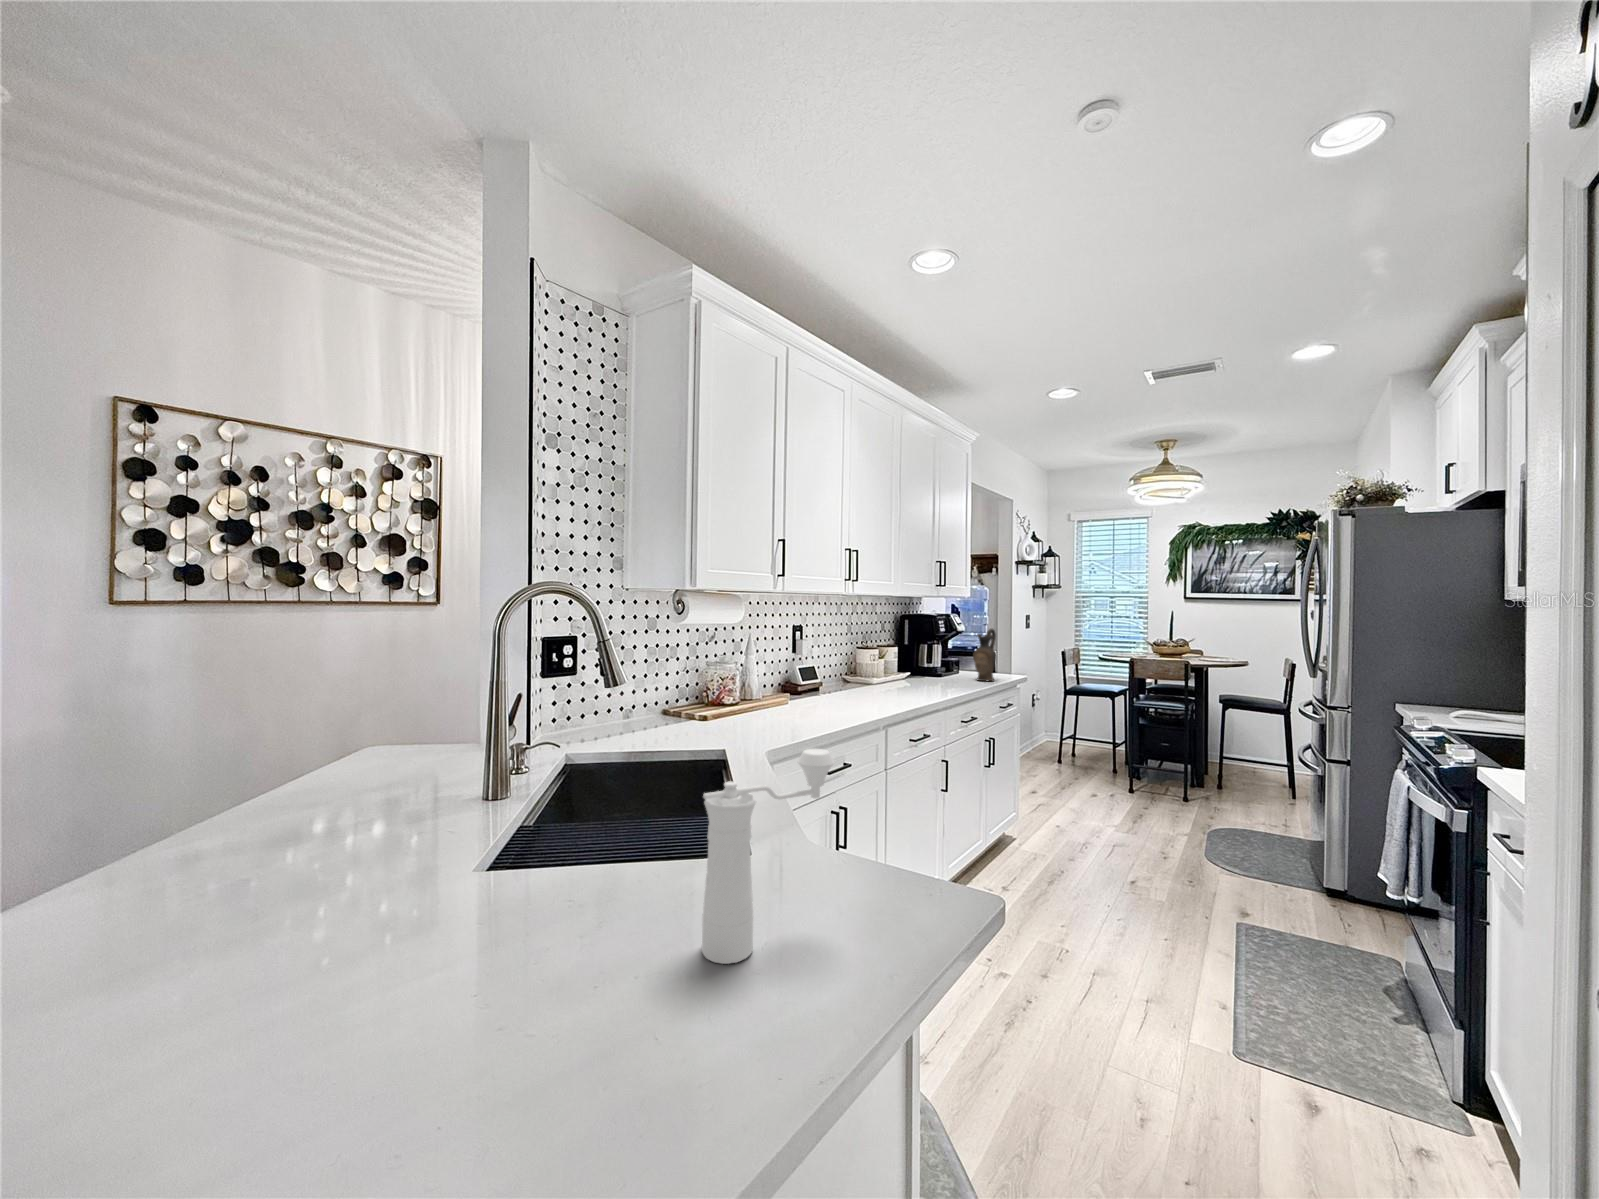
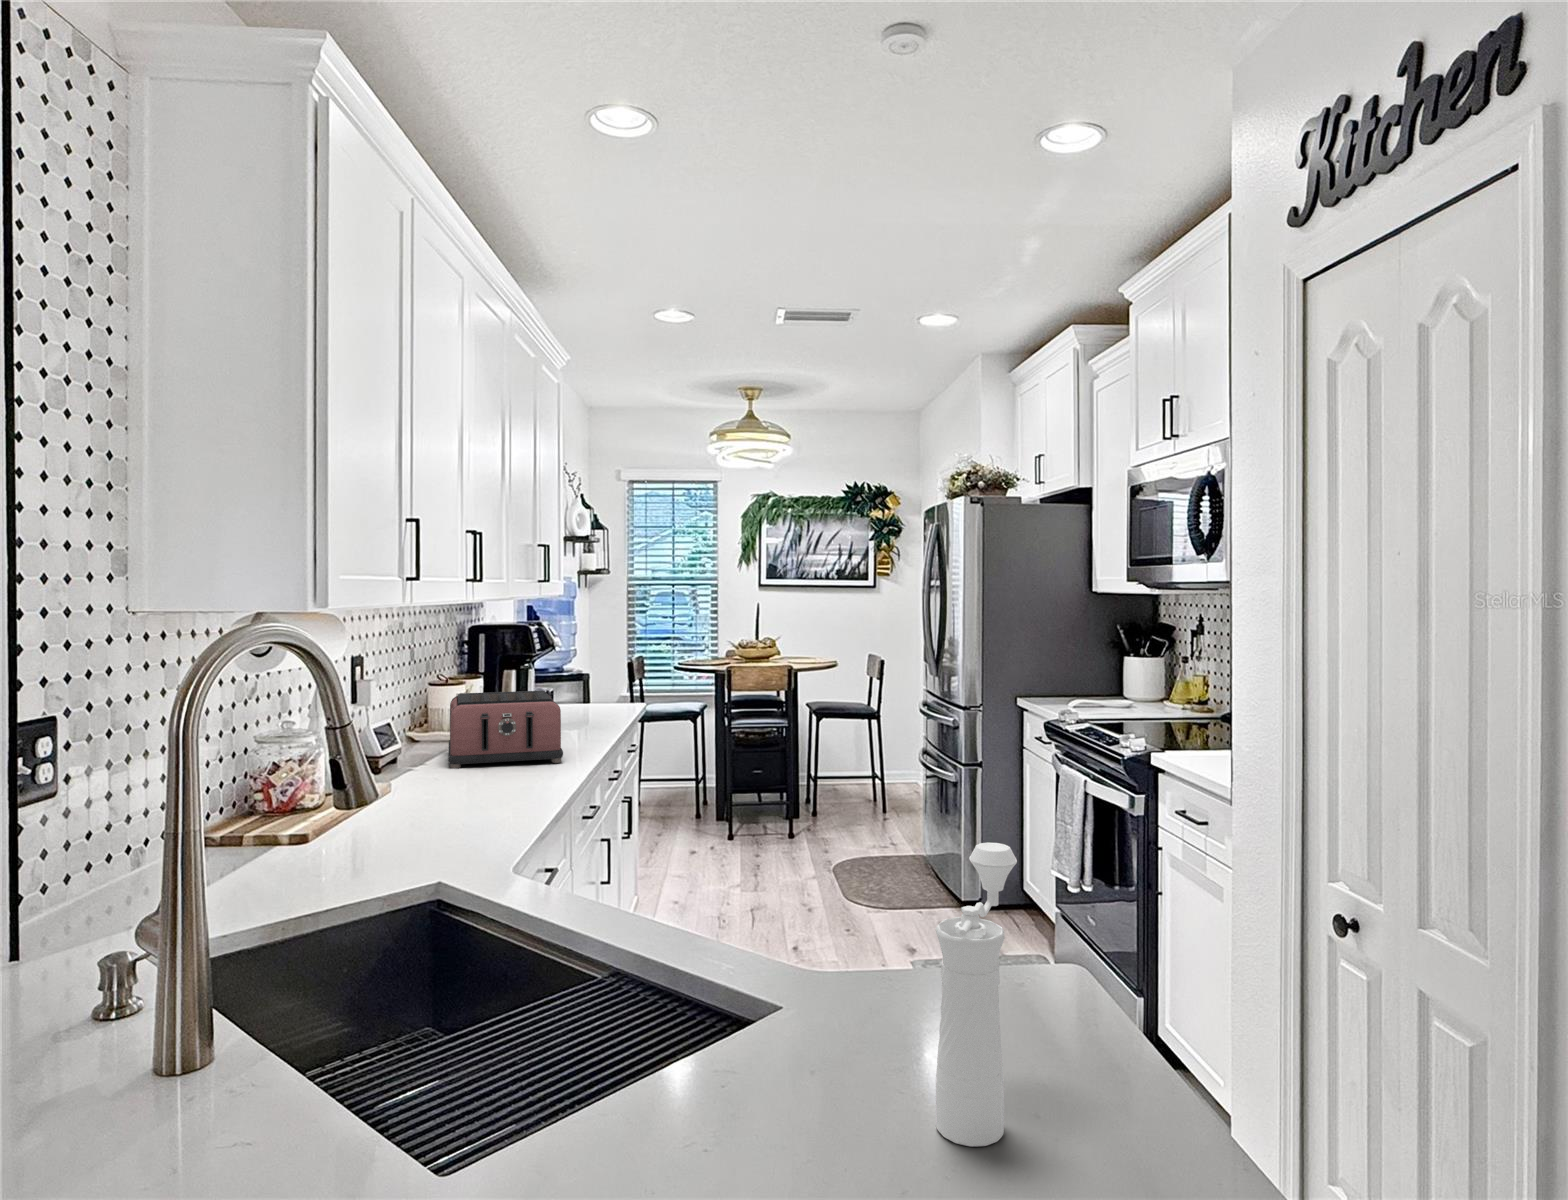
ceramic pitcher: present [973,628,996,681] -> none [579,640,609,716]
toaster: none [839,654,920,703] -> present [448,691,563,769]

